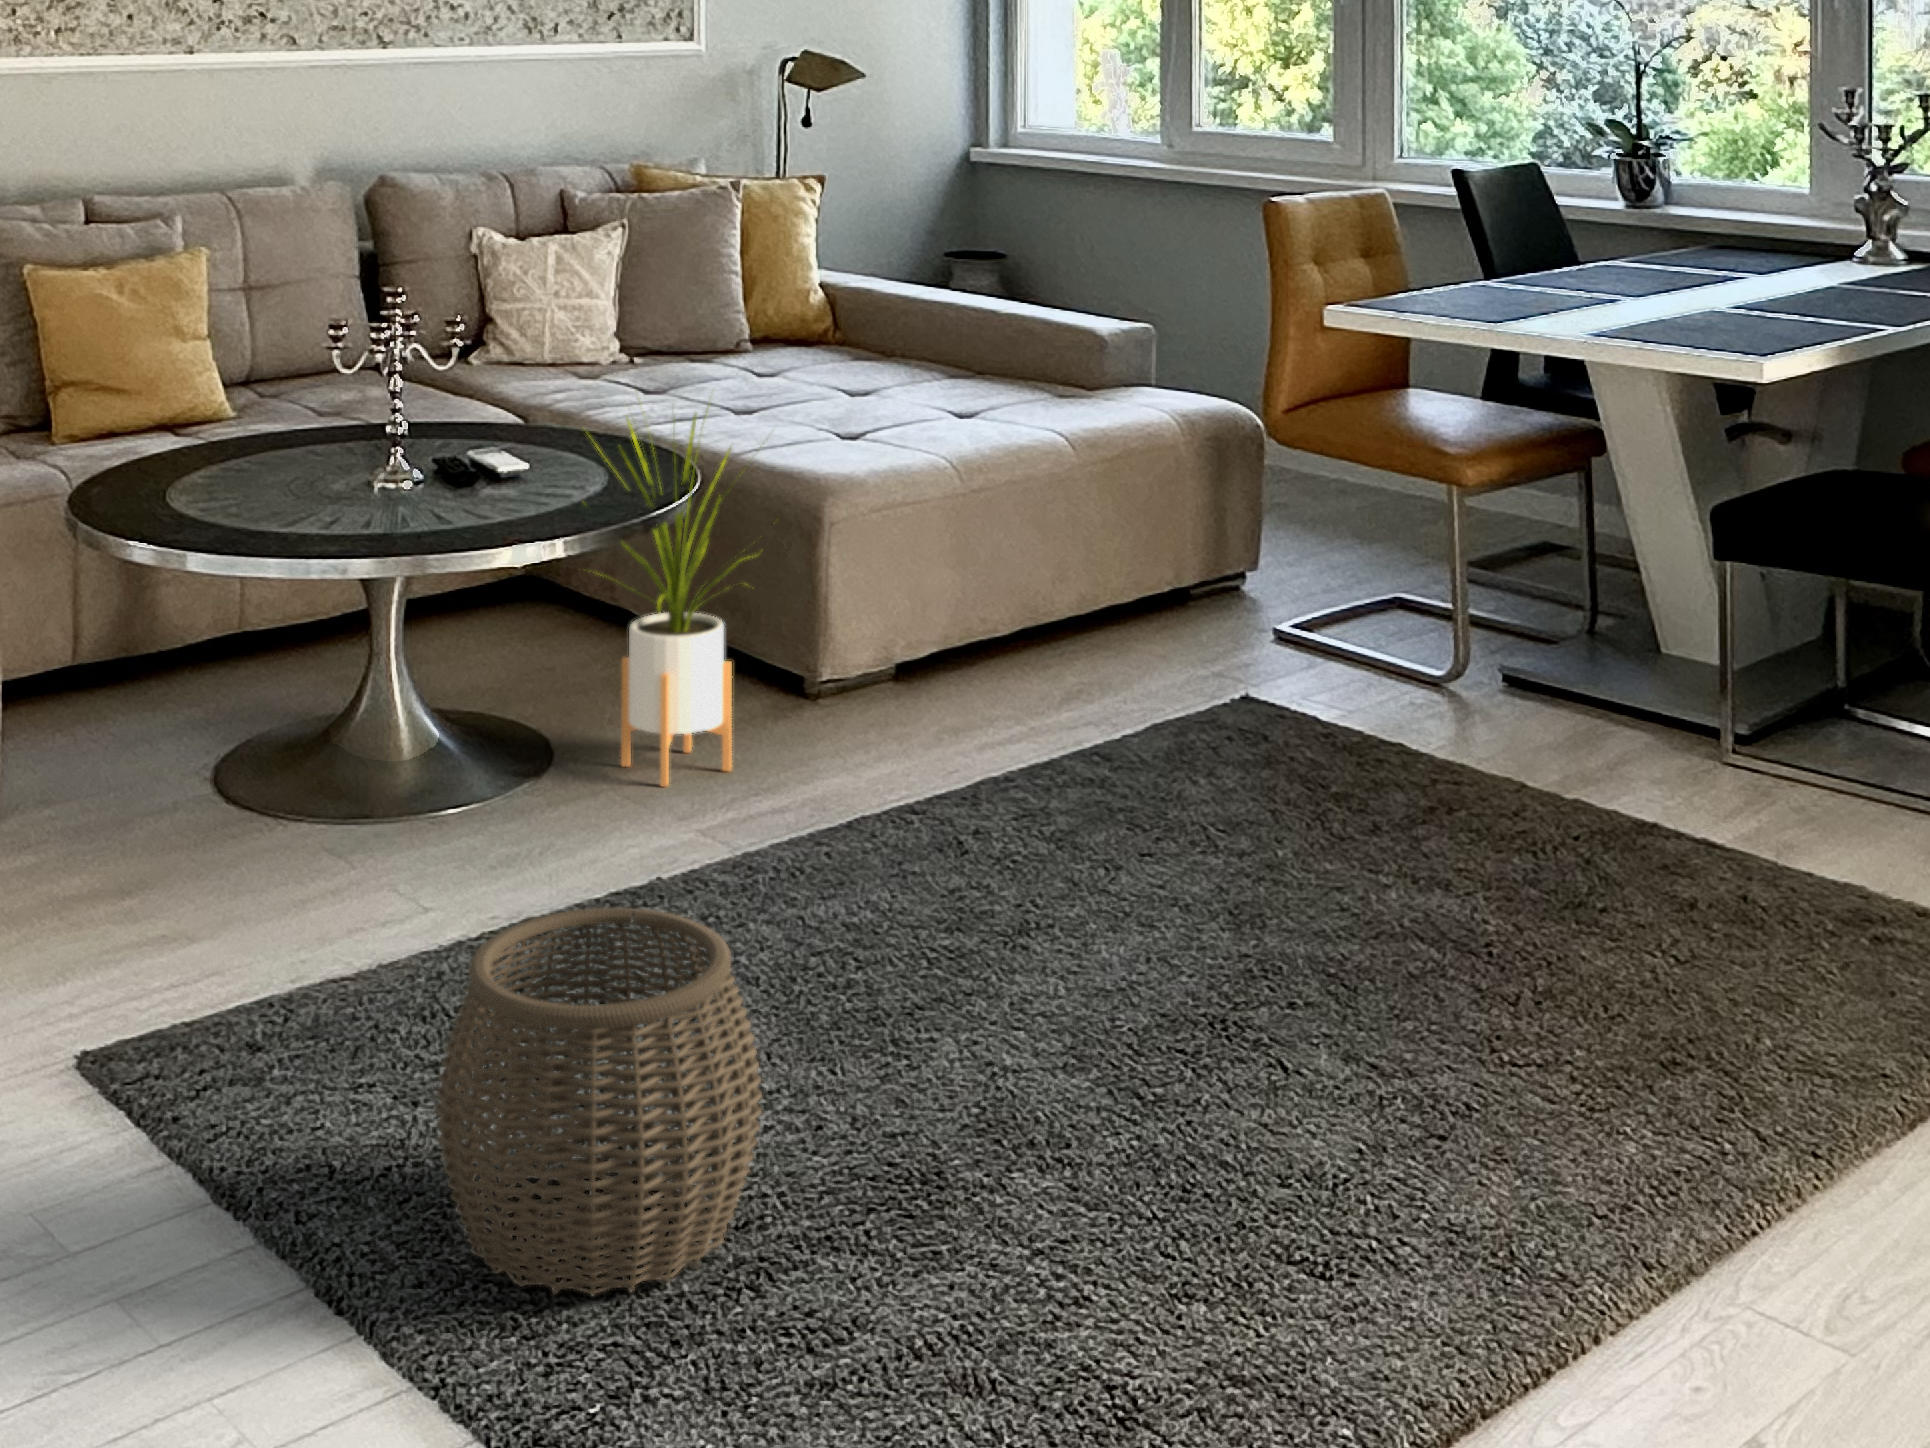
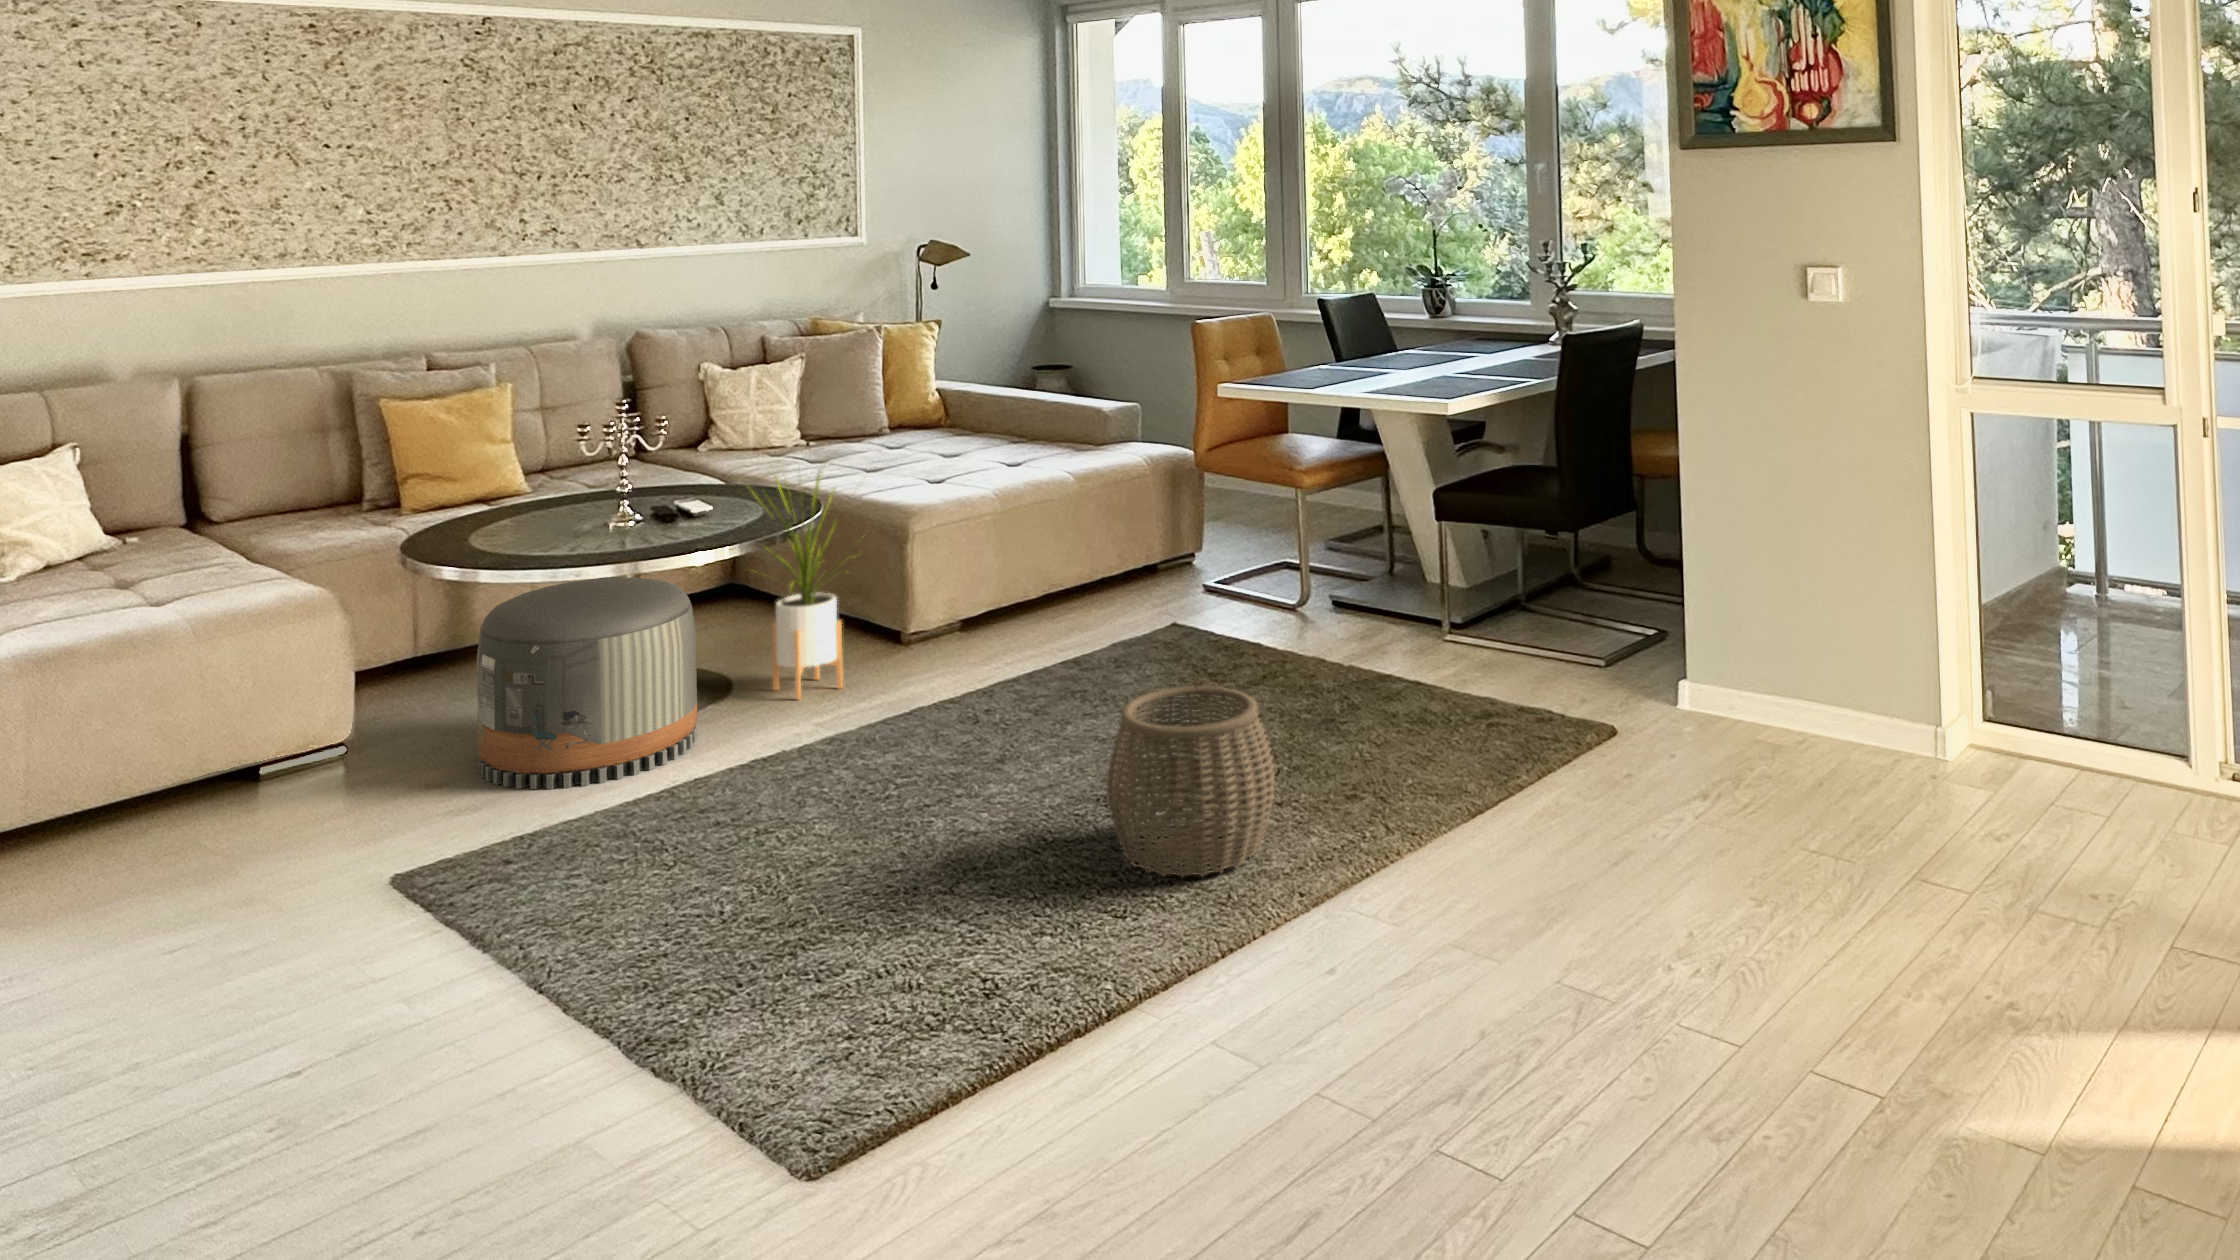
pouf: none [185,572,518,916] -> present [477,577,697,789]
woven basket: present [435,908,762,1296] -> present [1107,686,1275,877]

